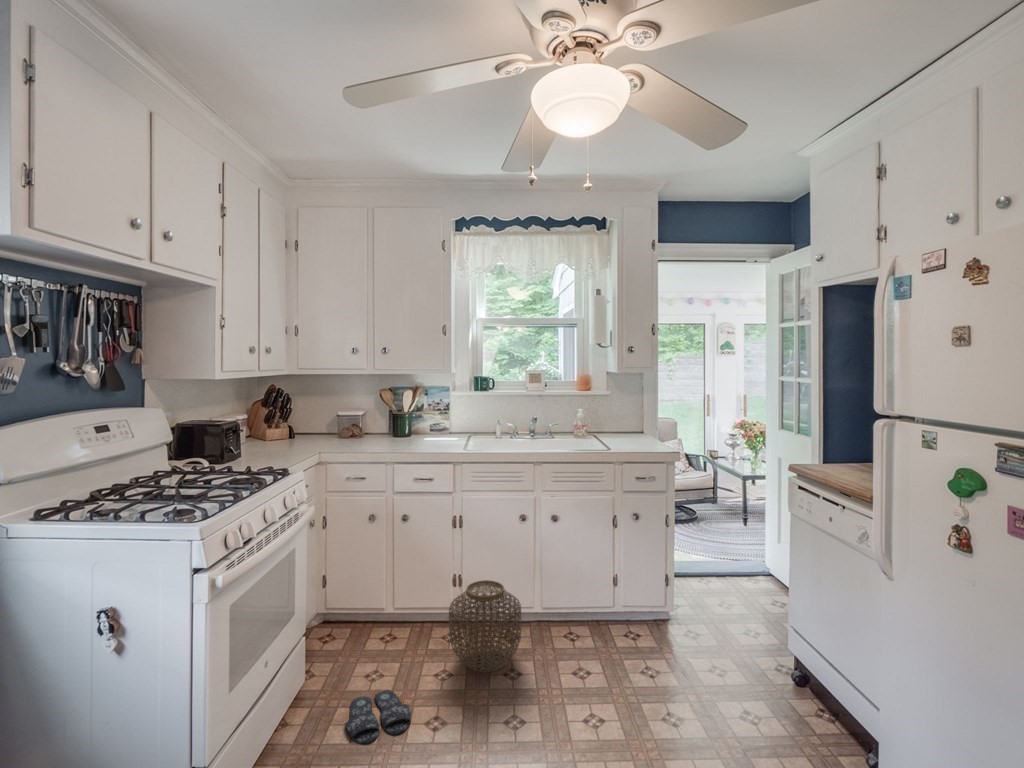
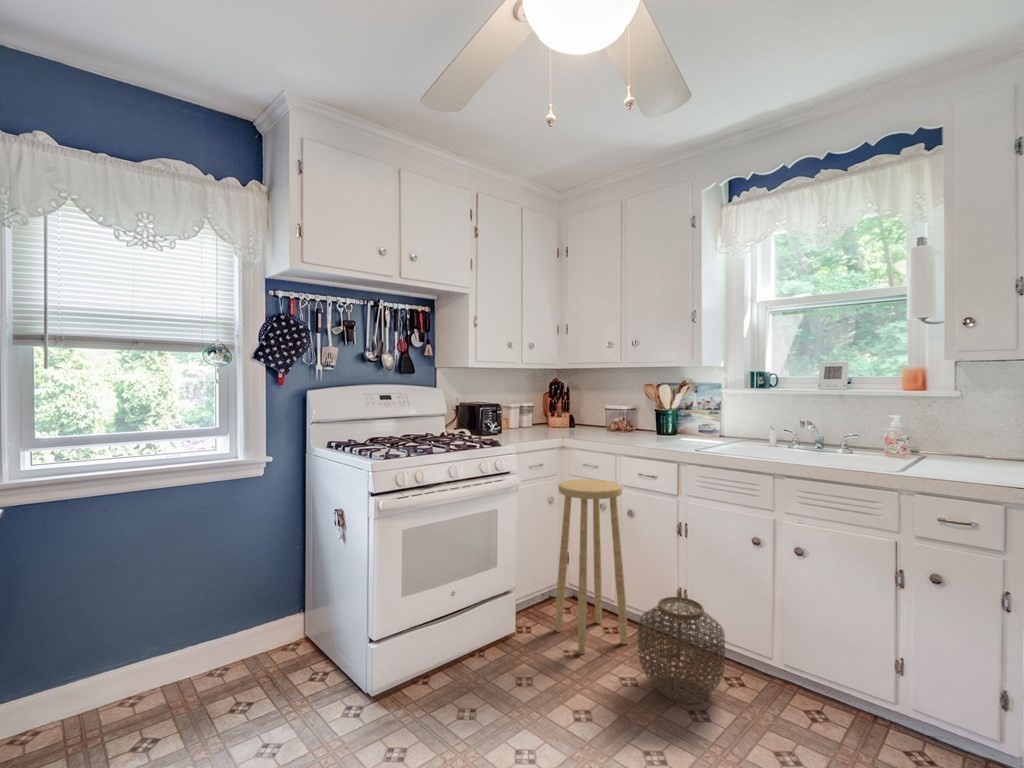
stool: none [337,490,414,671] -> present [555,479,628,654]
slippers: present [346,690,411,744] -> none [512,664,574,707]

